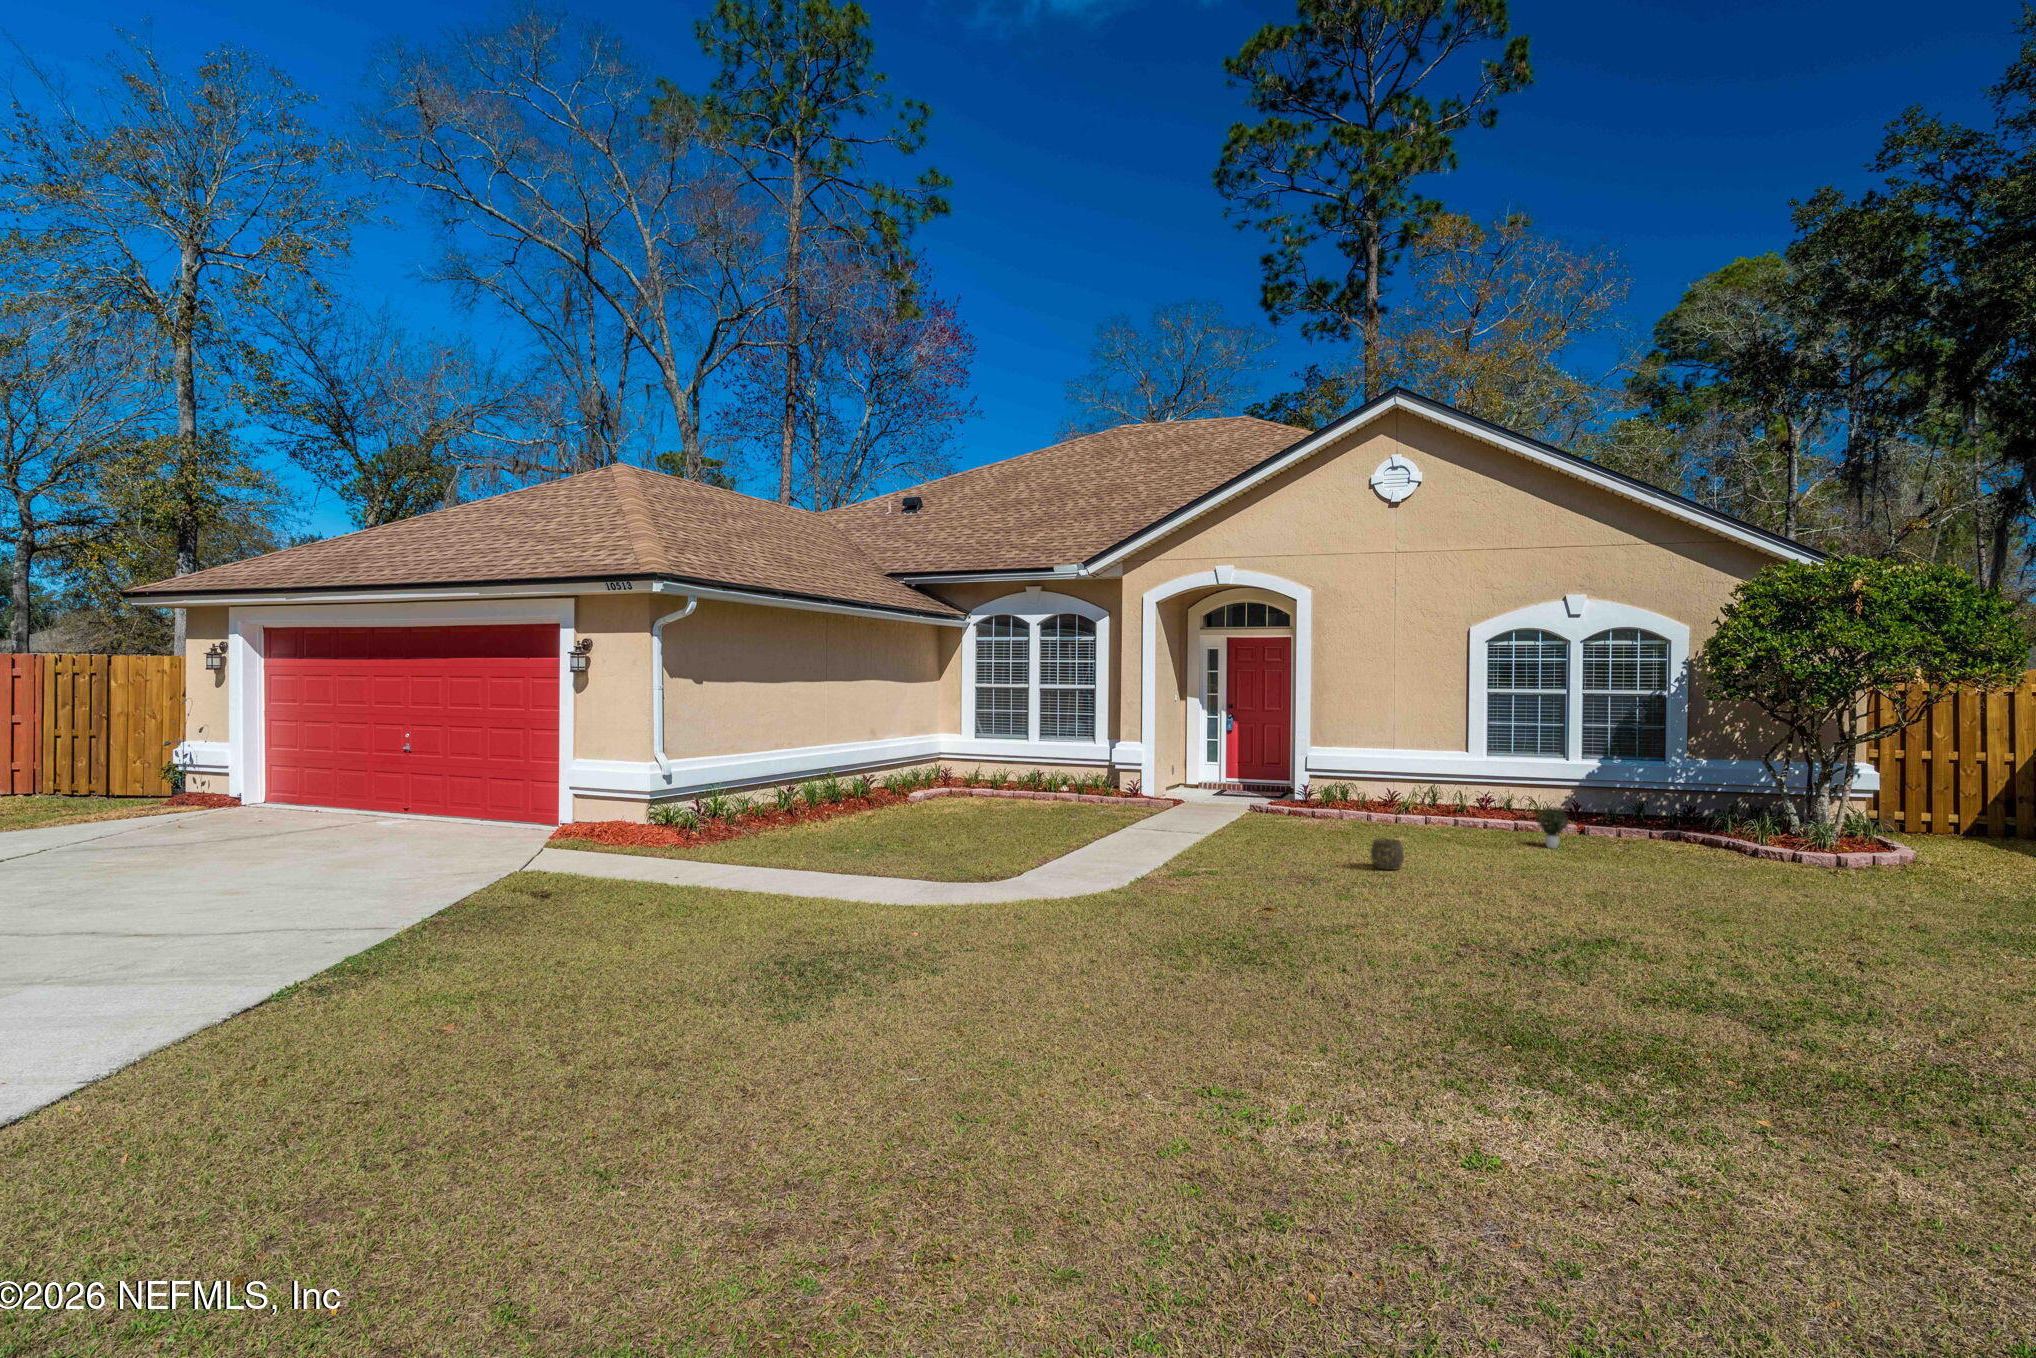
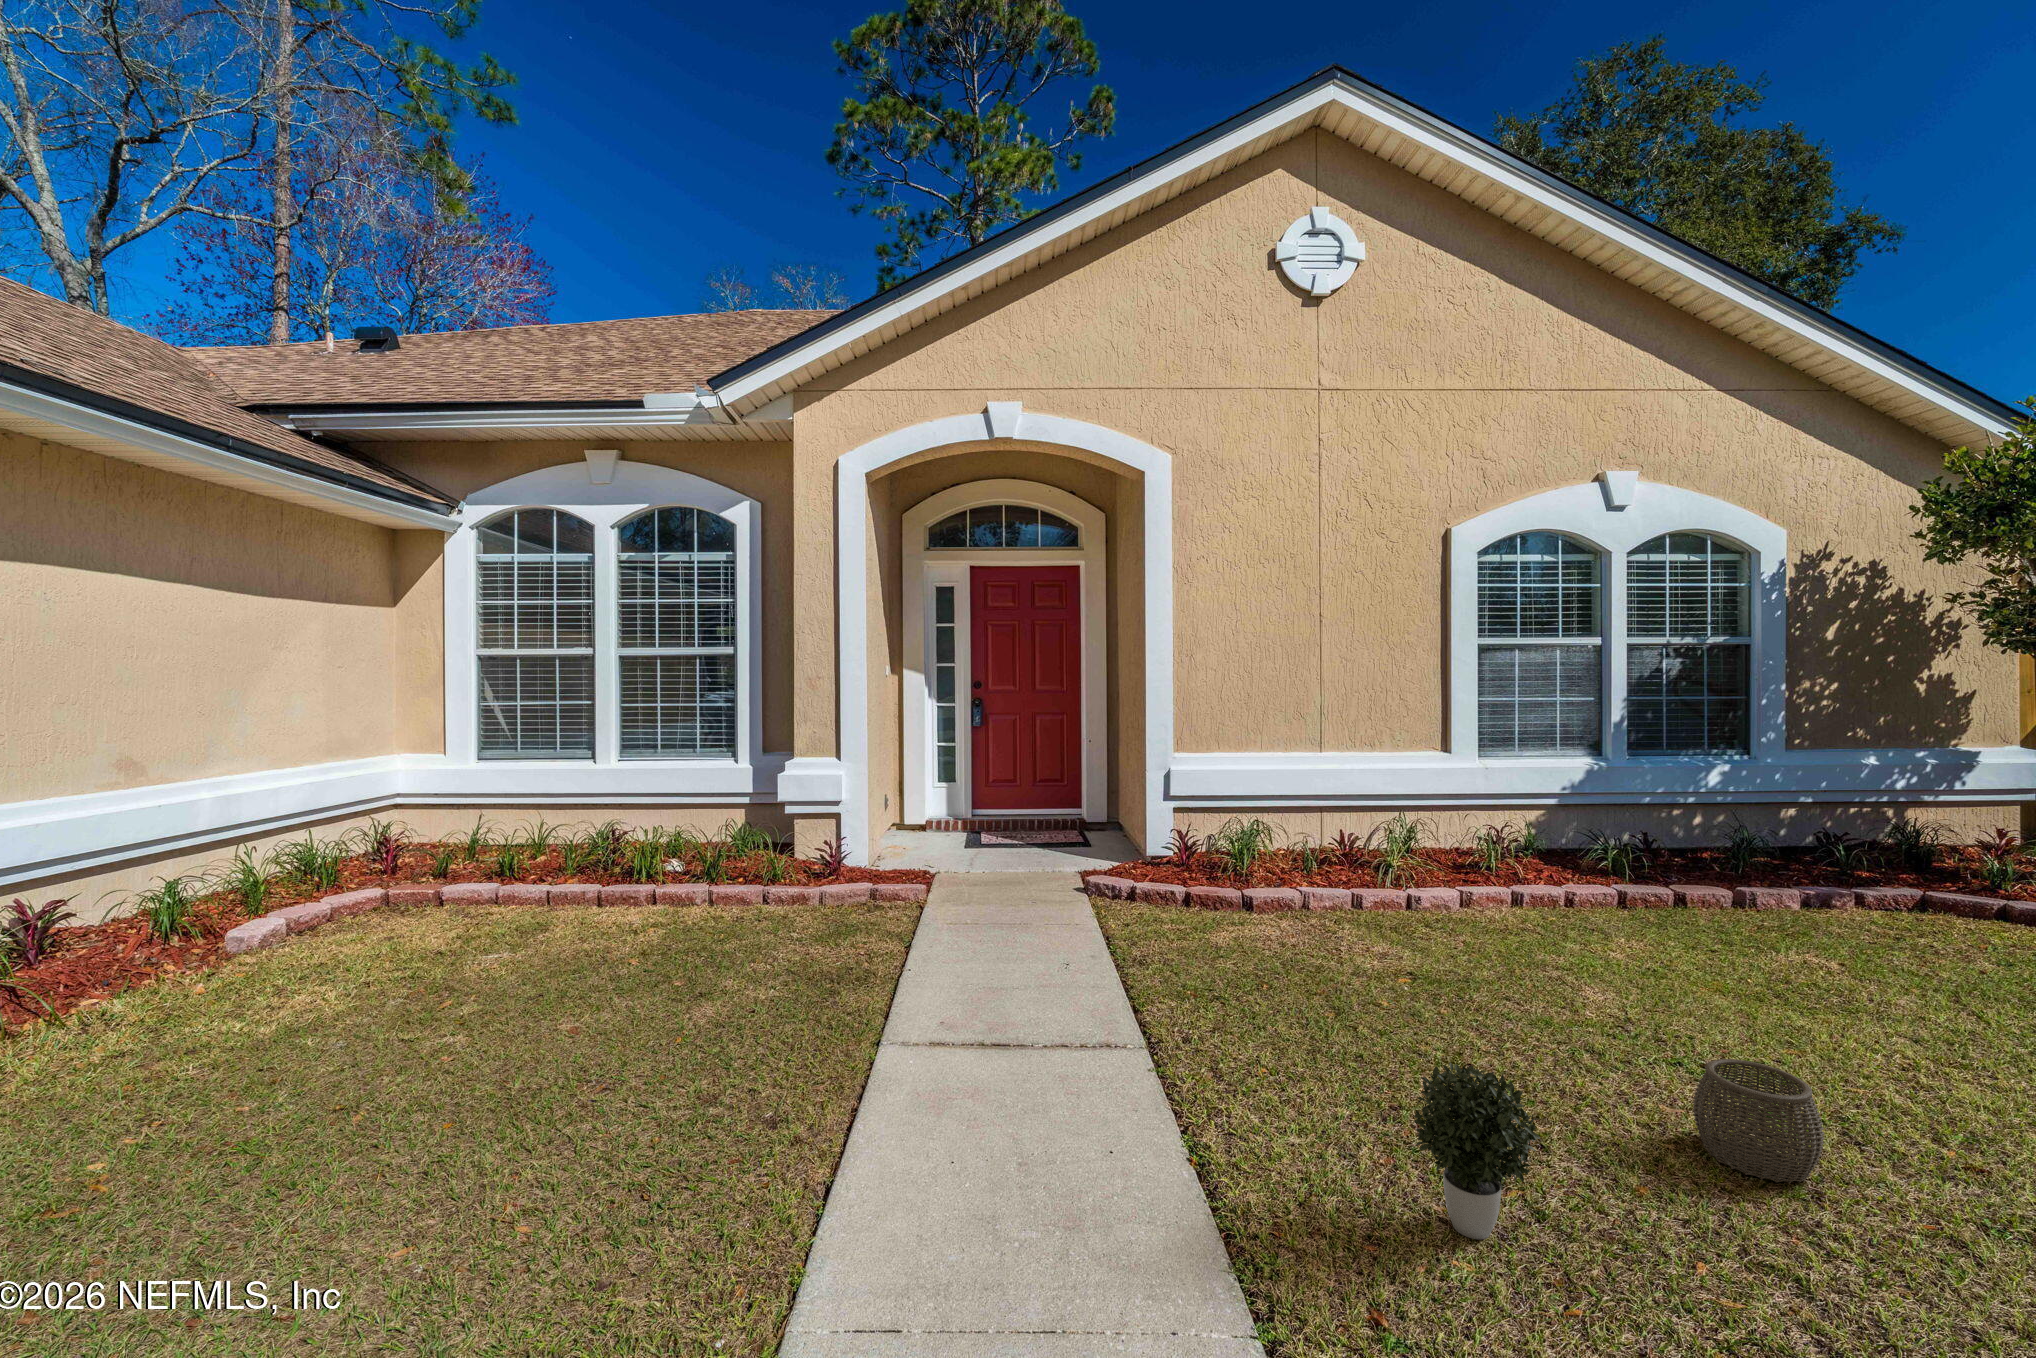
potted plant: present [1537,807,1568,849] -> present [1414,1062,1540,1240]

